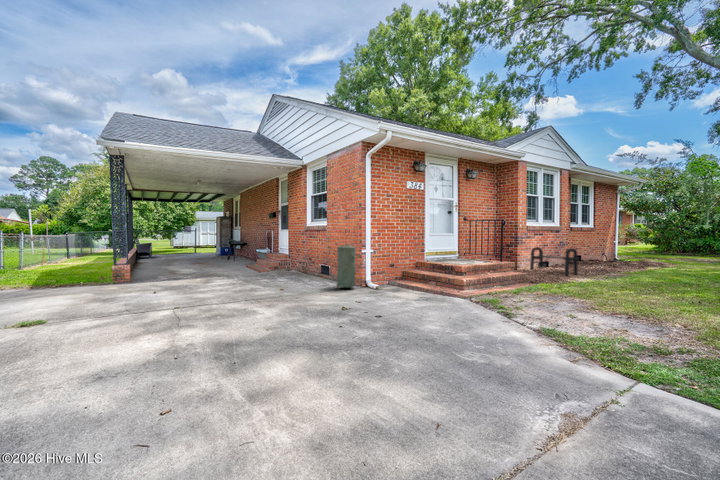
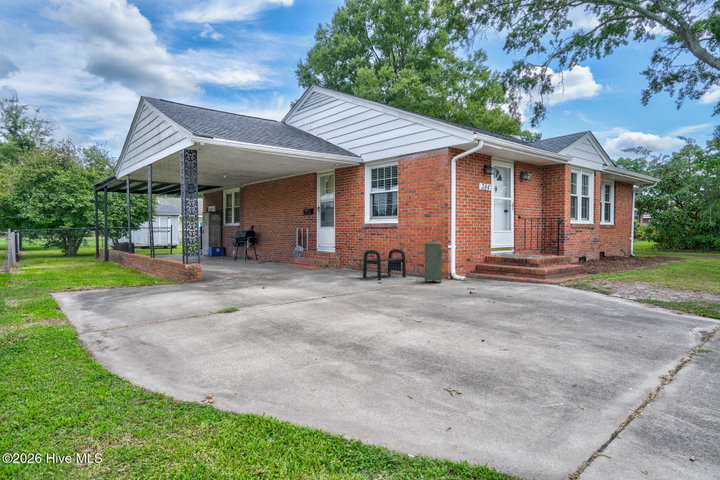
bench: present [530,247,578,276] -> present [363,249,406,280]

